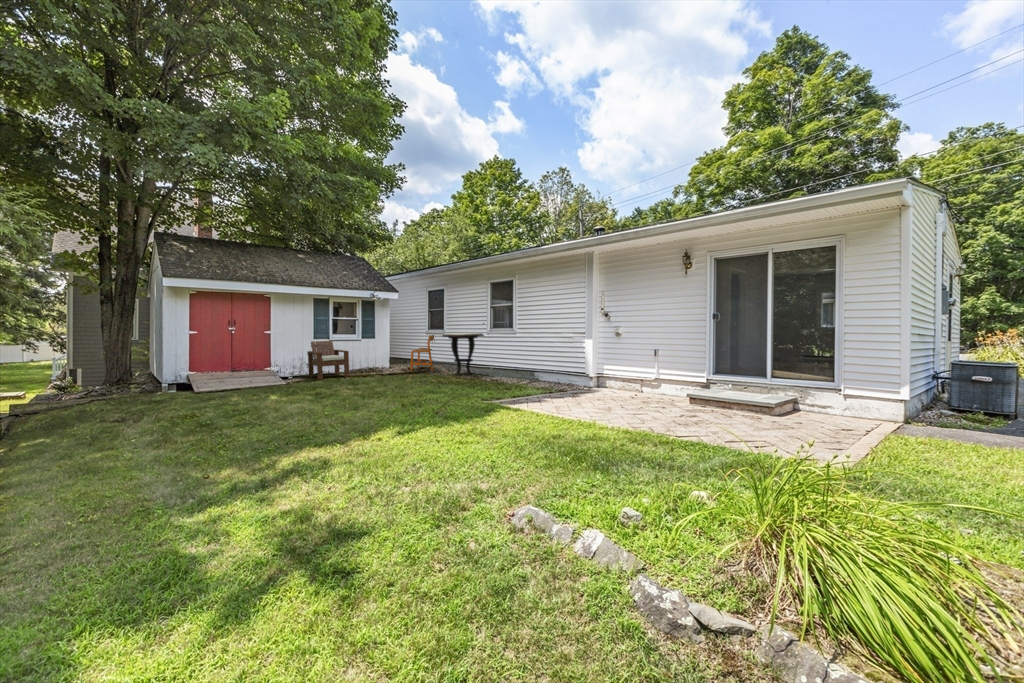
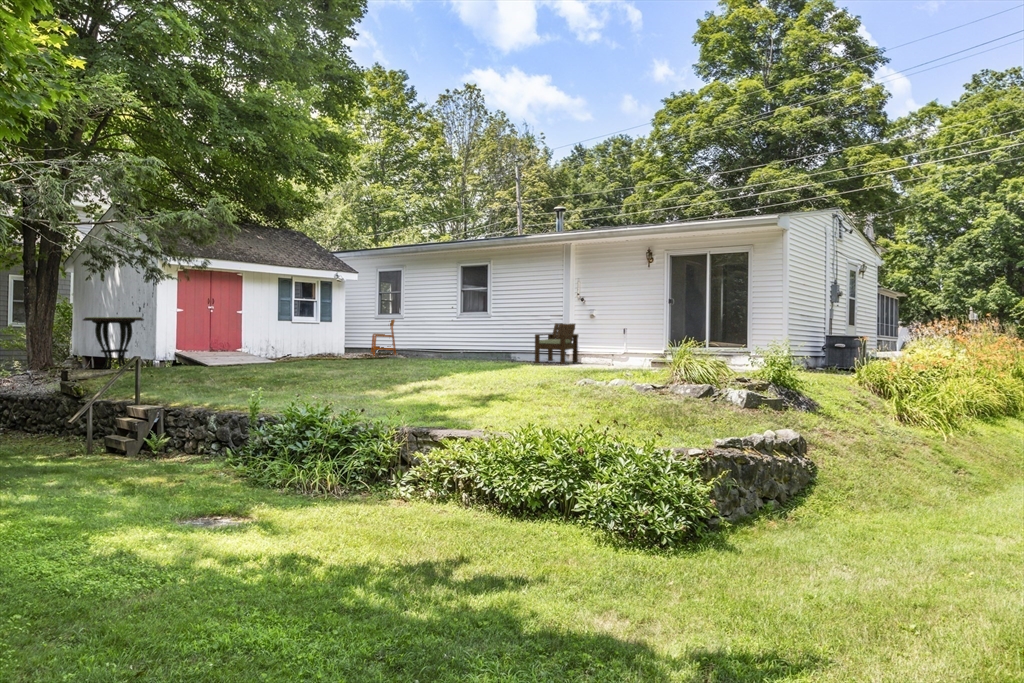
side table: present [442,333,484,375] -> present [83,317,144,369]
chair: present [307,341,349,379] -> present [535,323,578,364]

